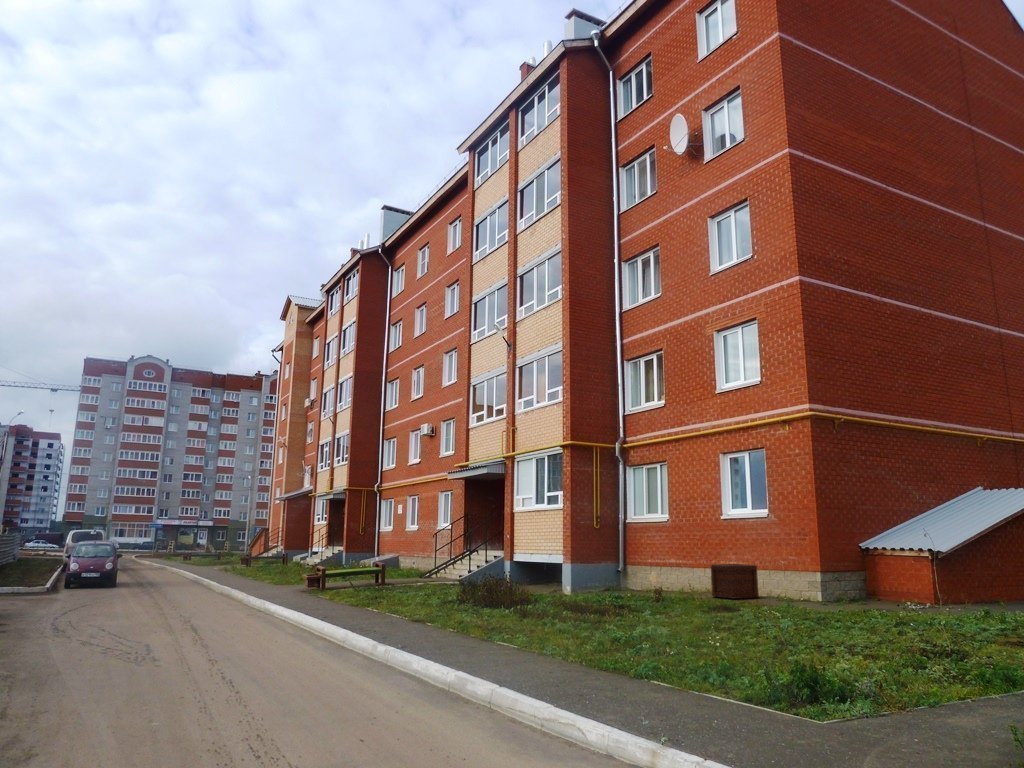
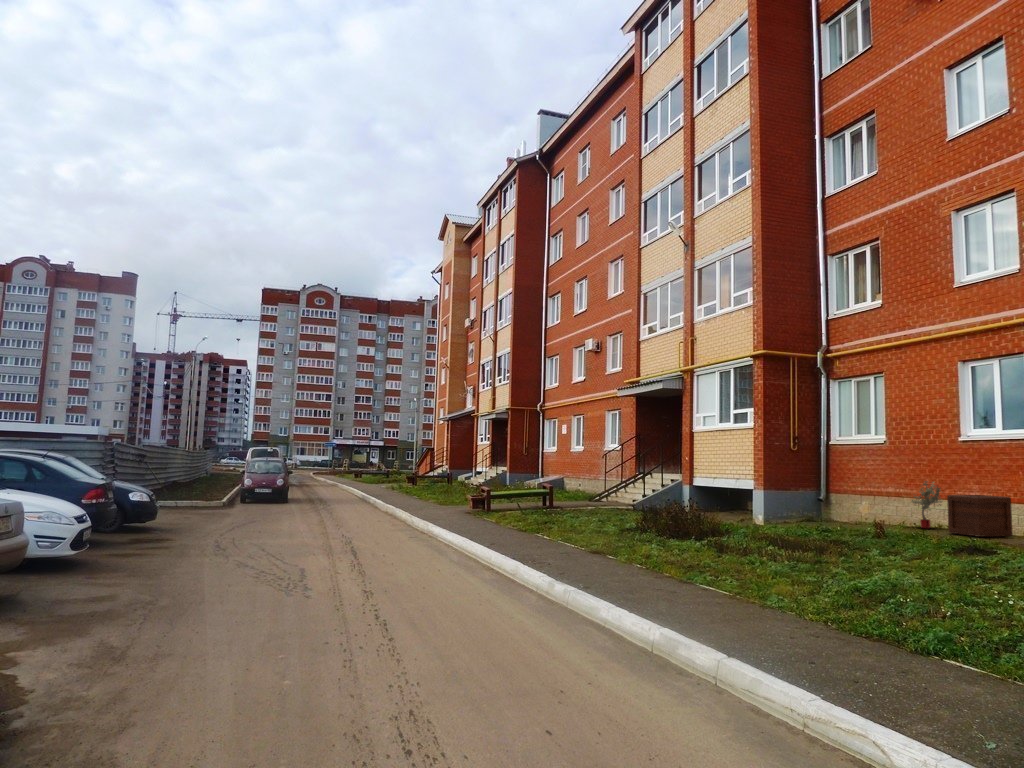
potted tree: none [686,553,711,594] -> present [912,481,943,529]

